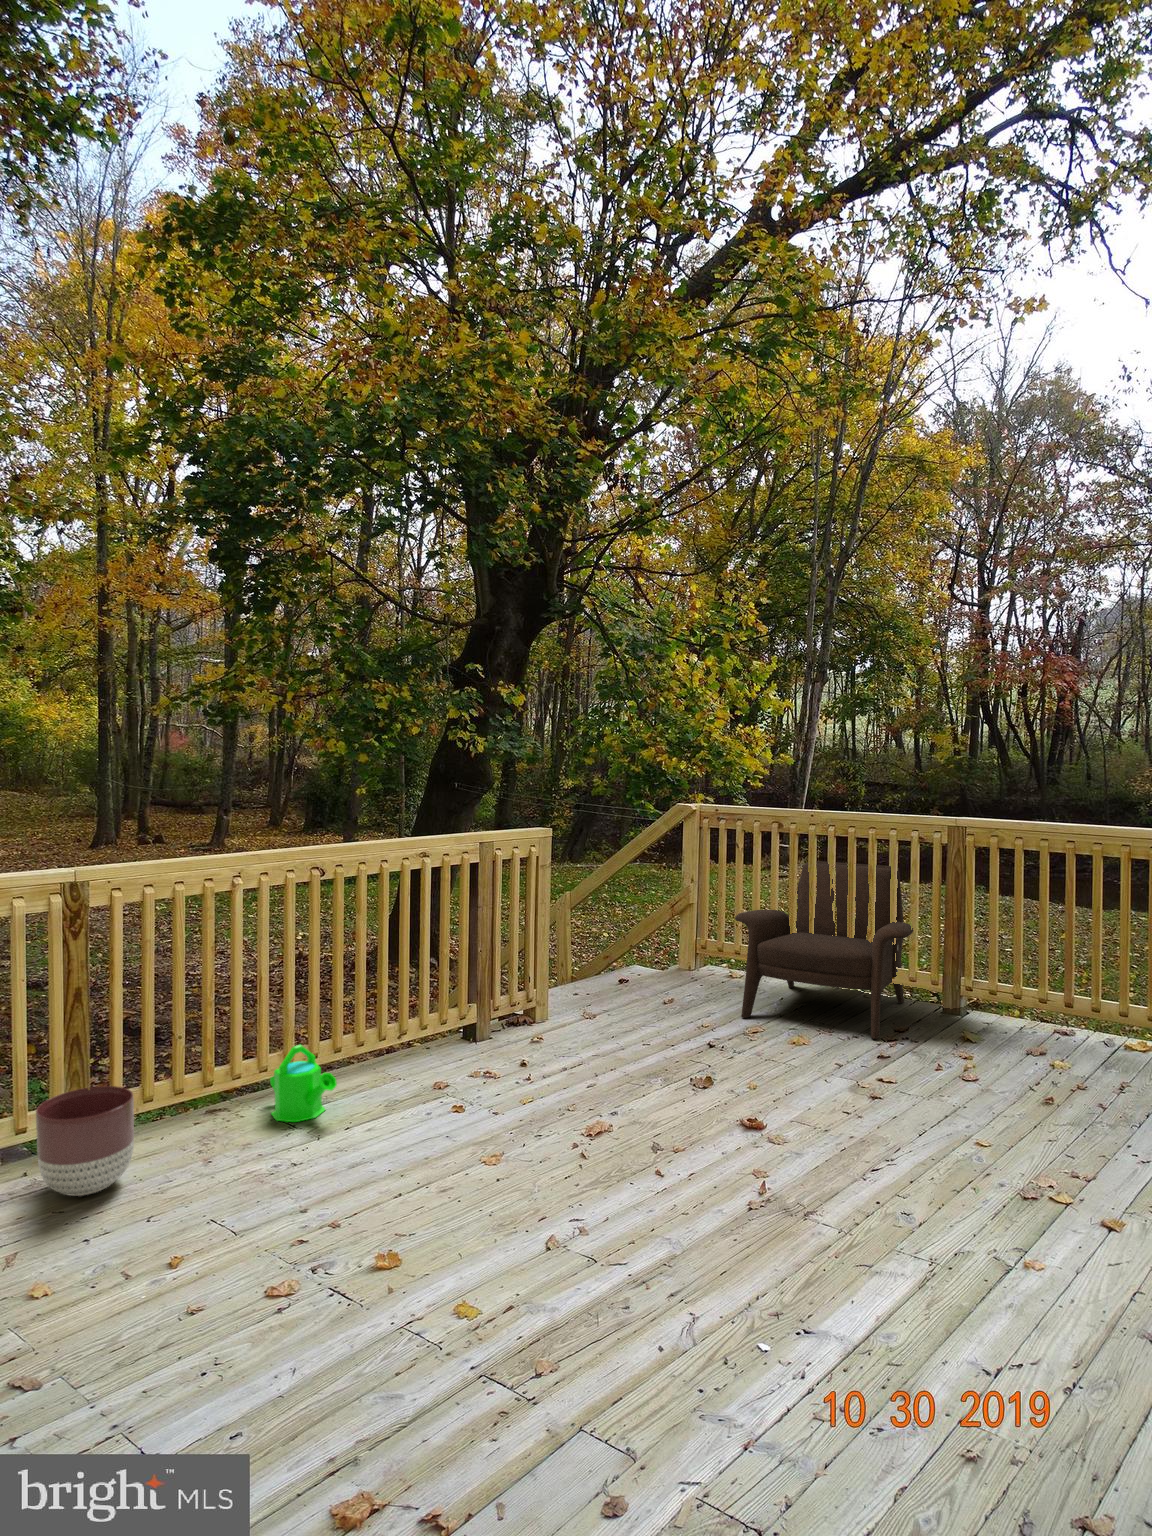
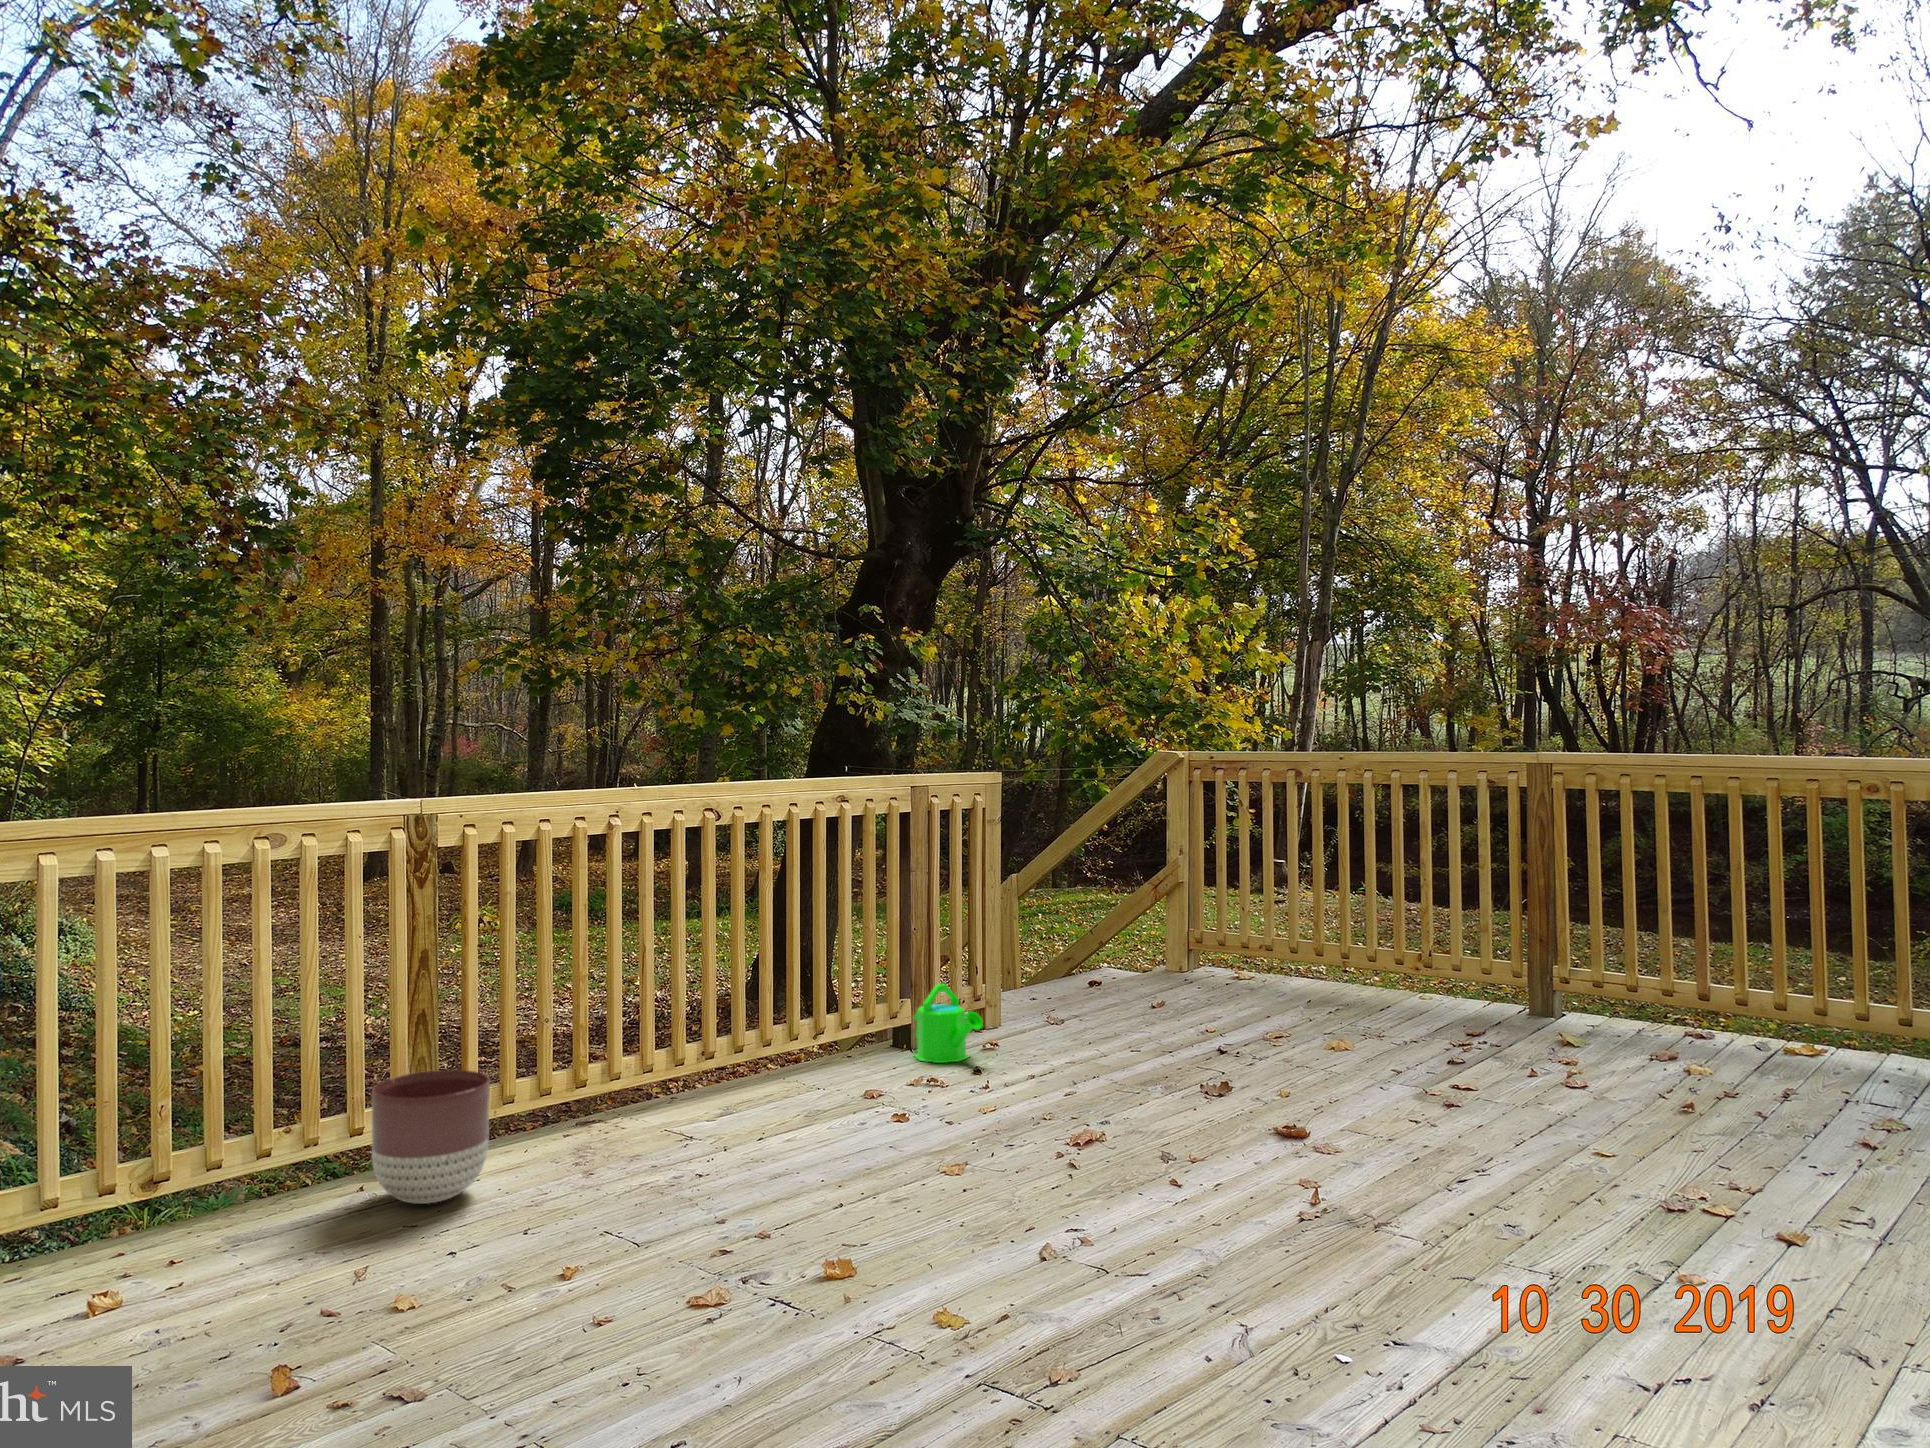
armchair: present [735,861,913,1039] -> none [1236,839,1482,1062]
watering can: present [270,1045,337,1122] -> present [914,983,983,1063]

